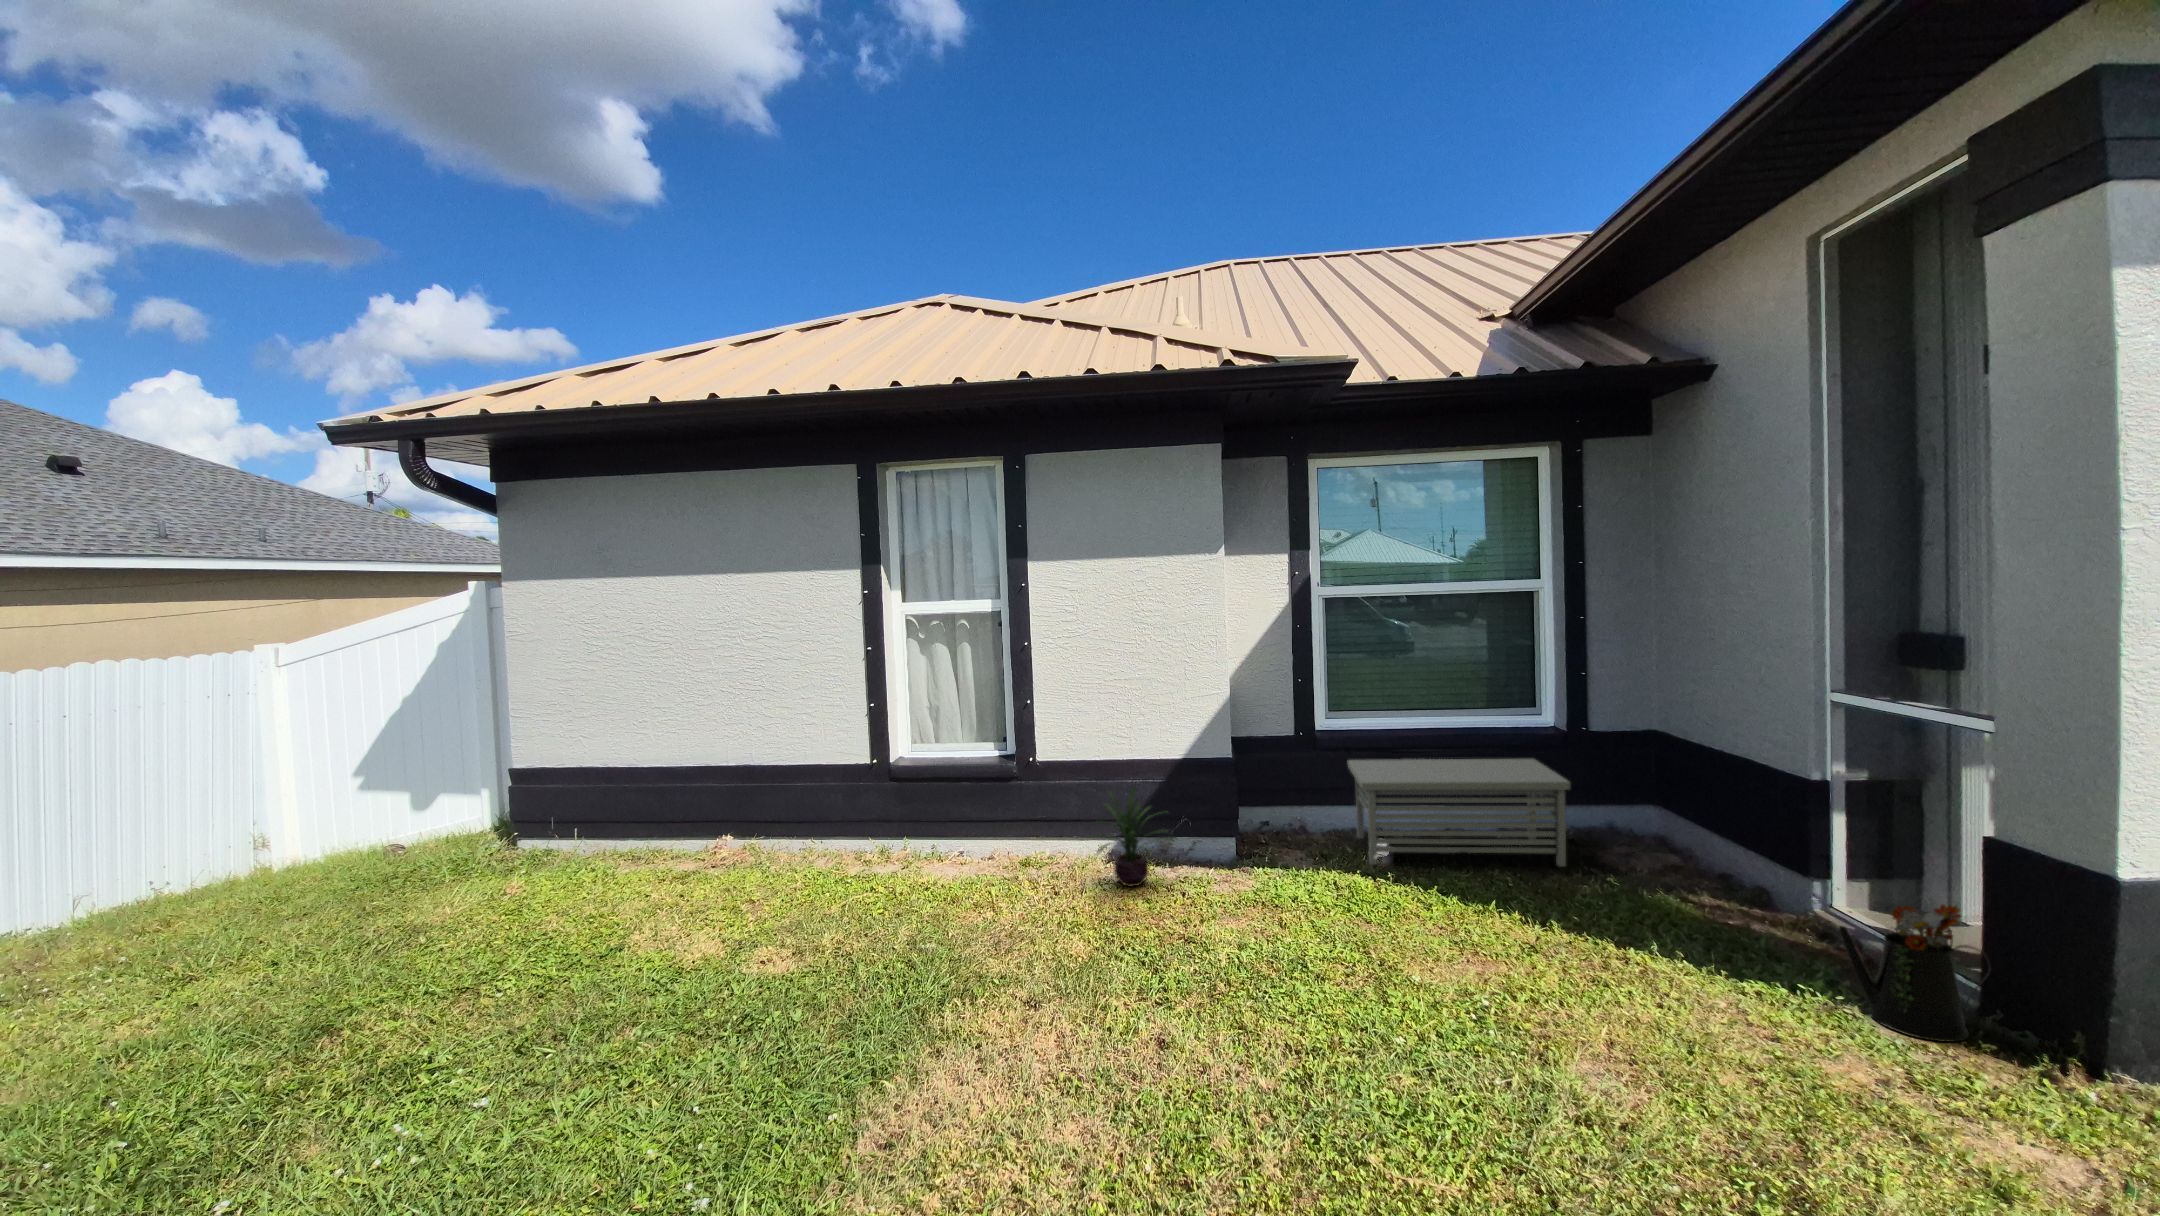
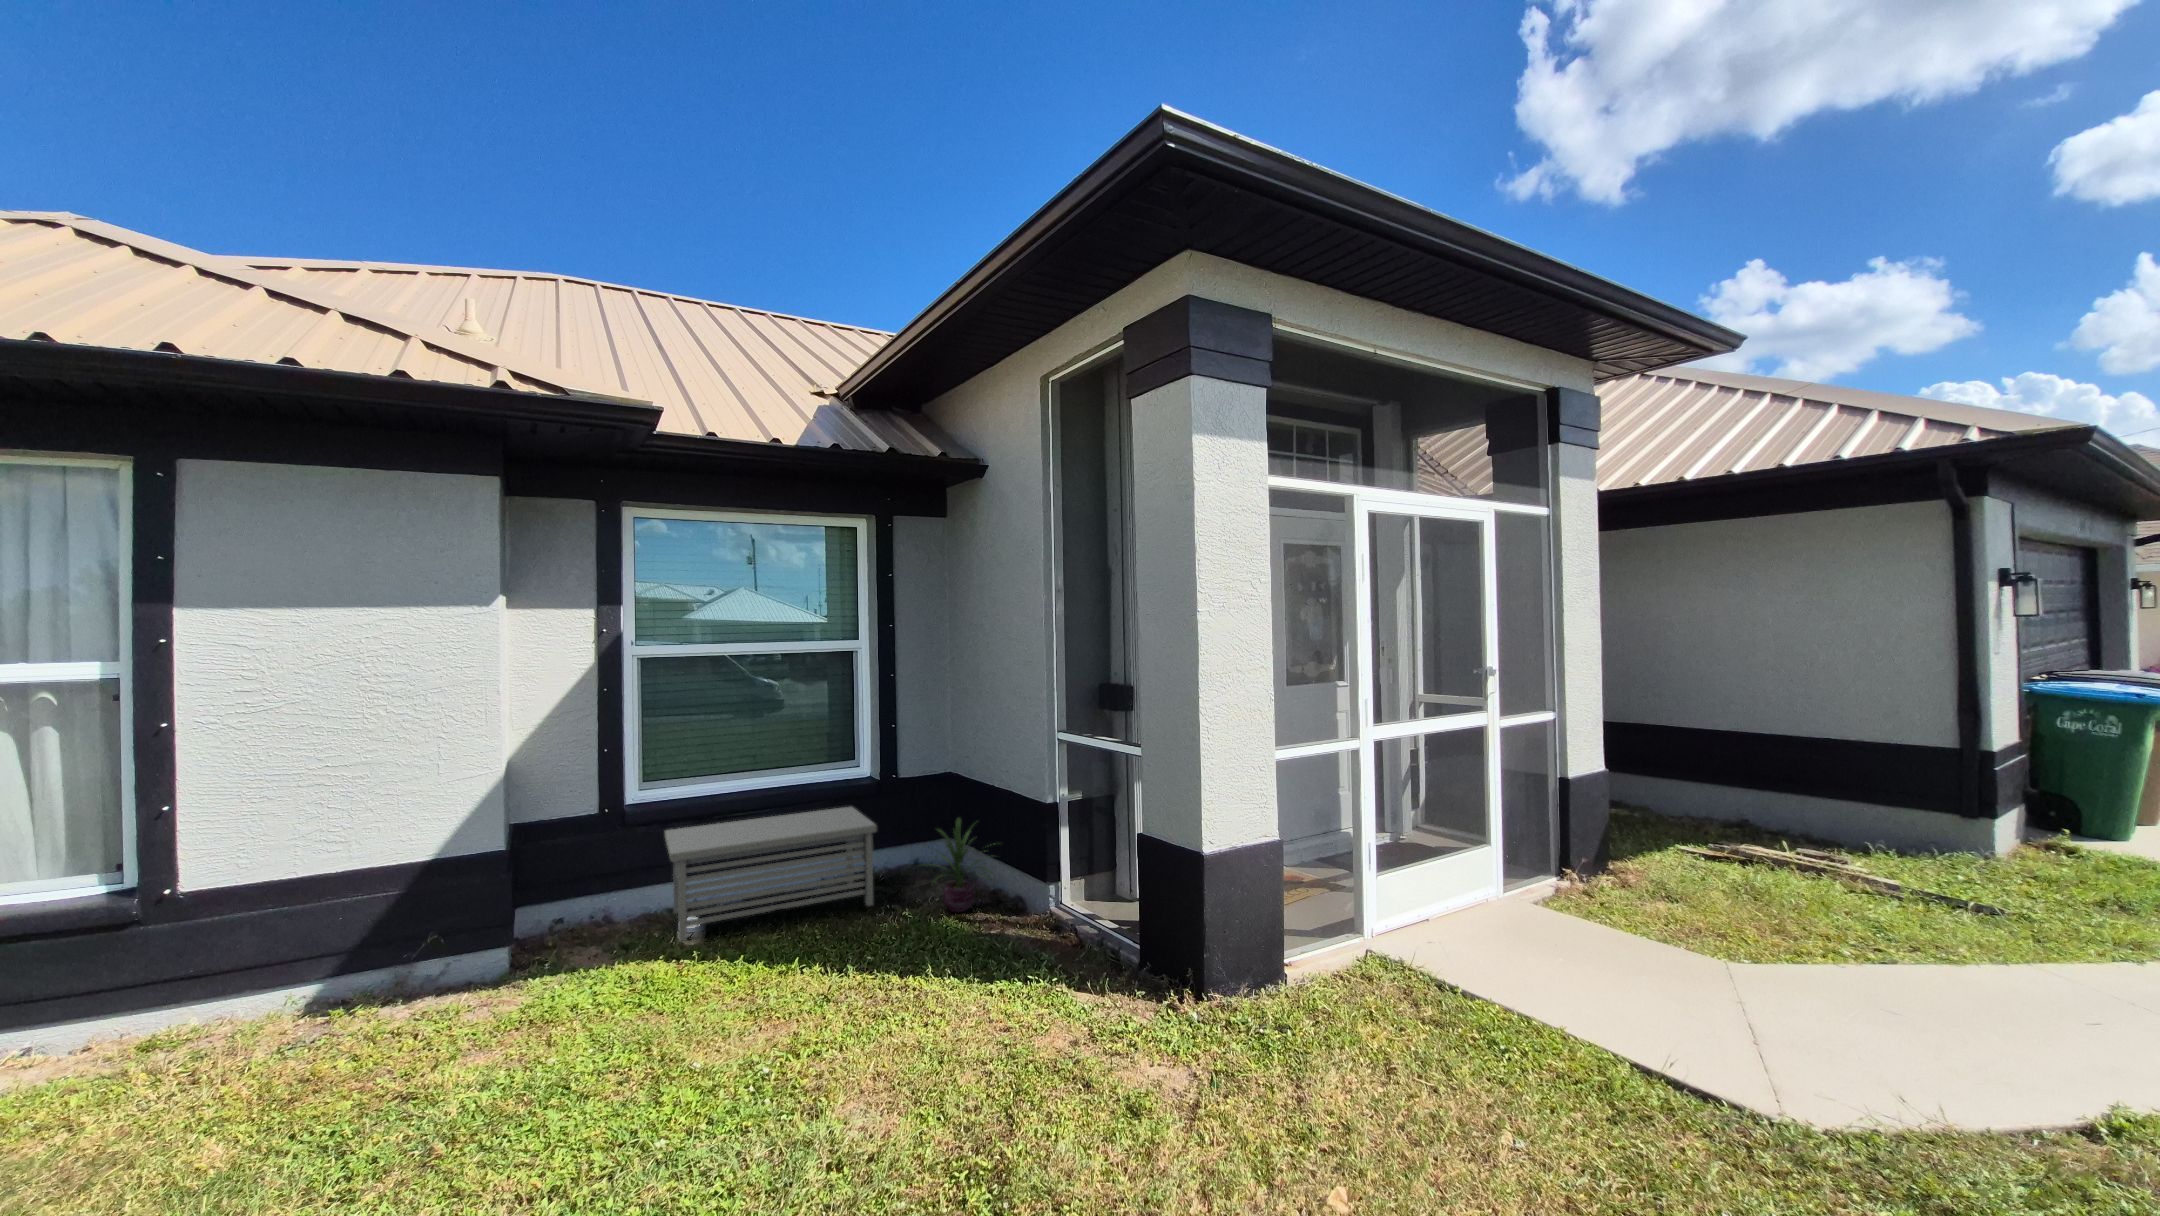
decorative plant: present [1081,788,1165,886] -> present [924,818,995,913]
watering can: present [1839,904,1990,1042] -> none [1054,883,1143,1000]

